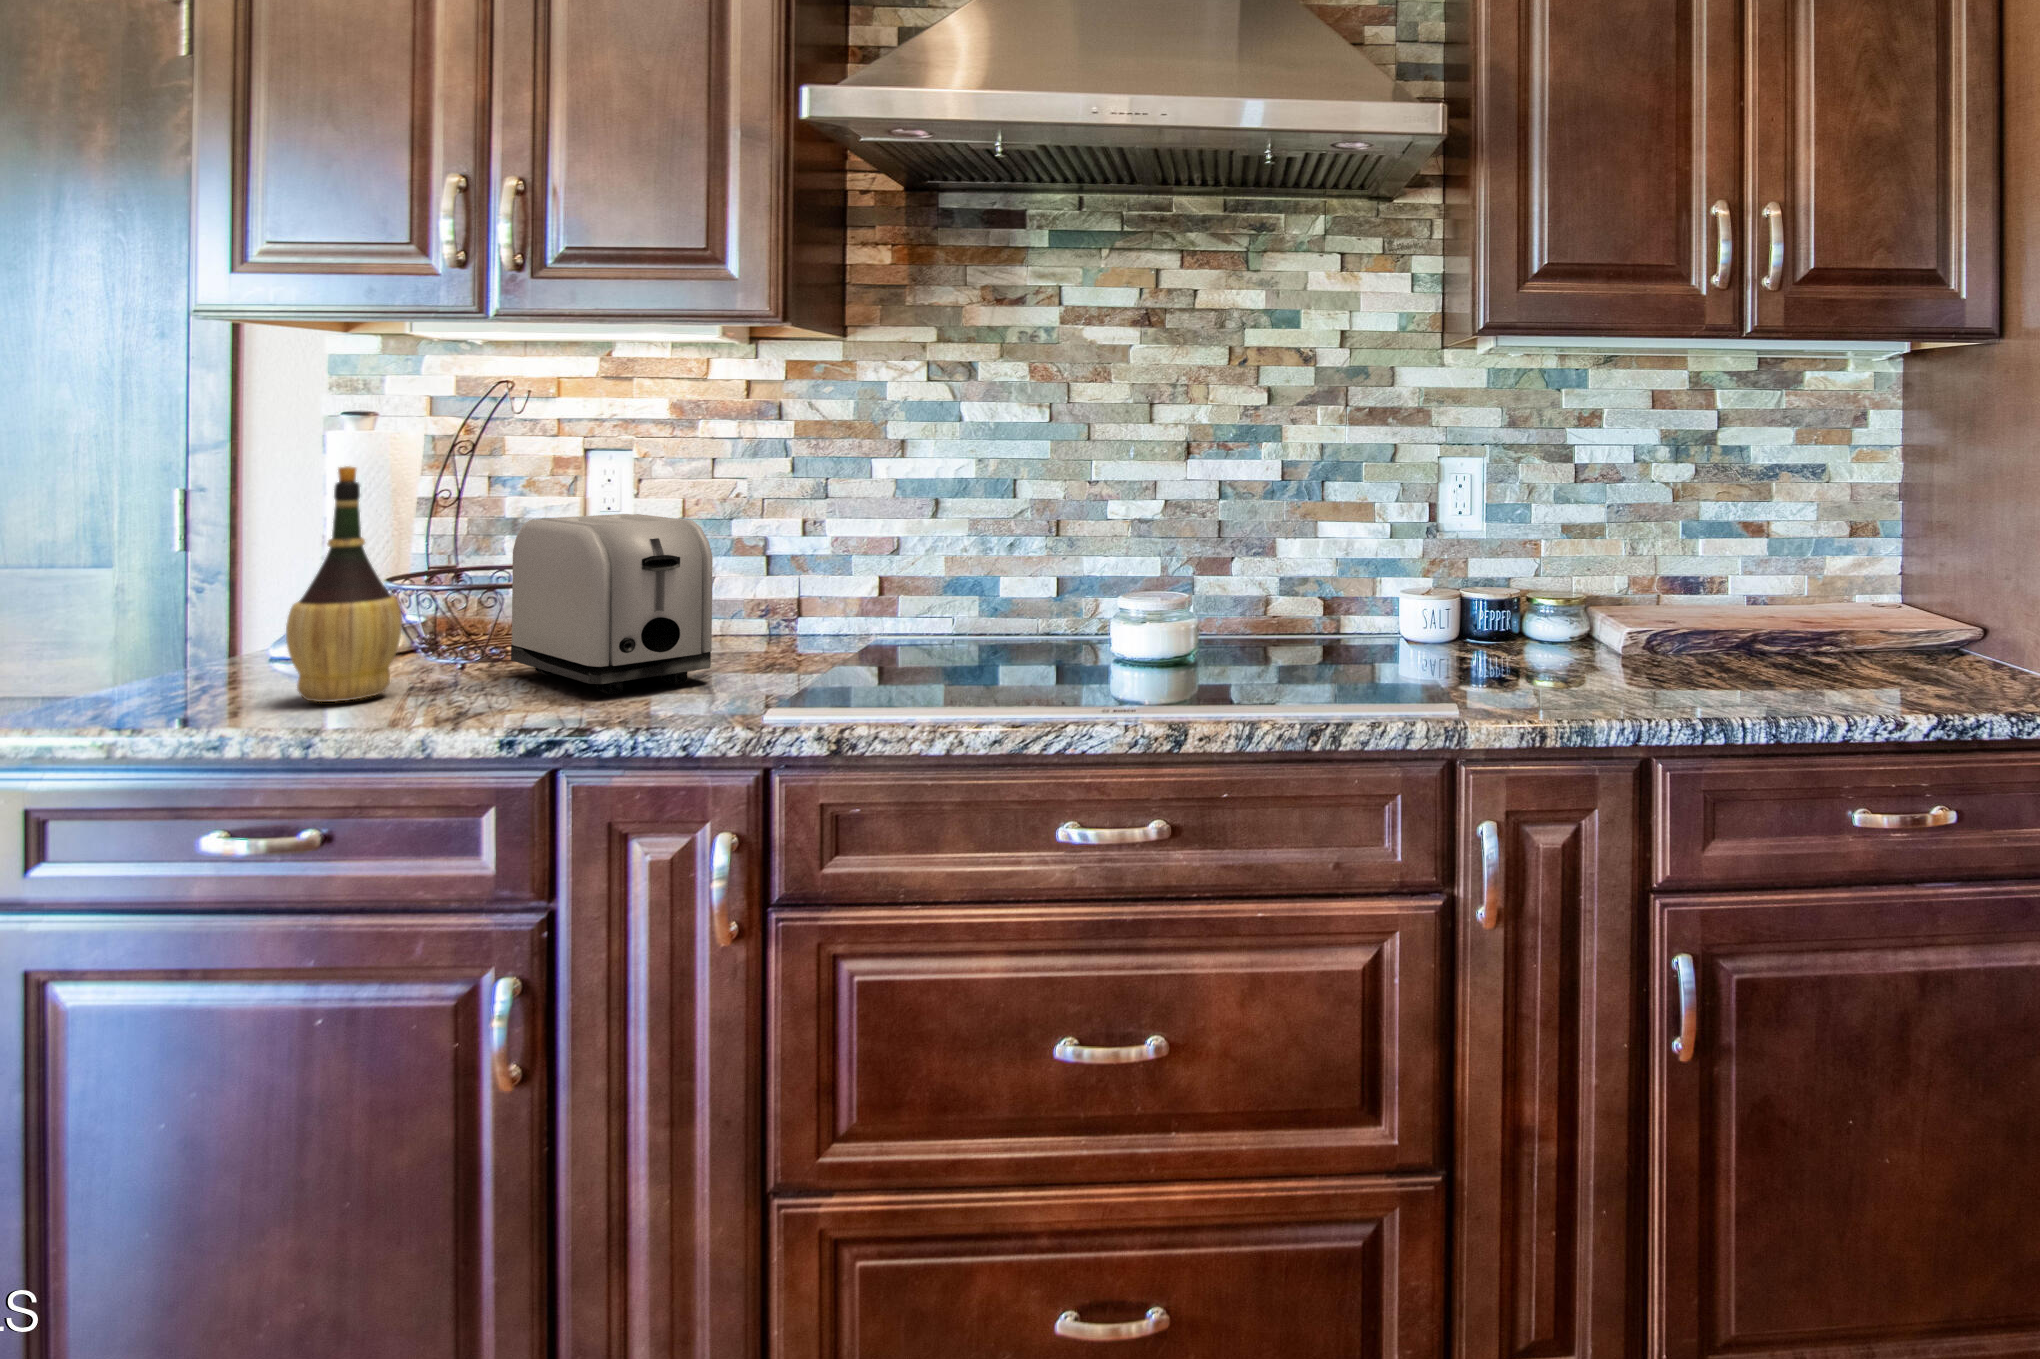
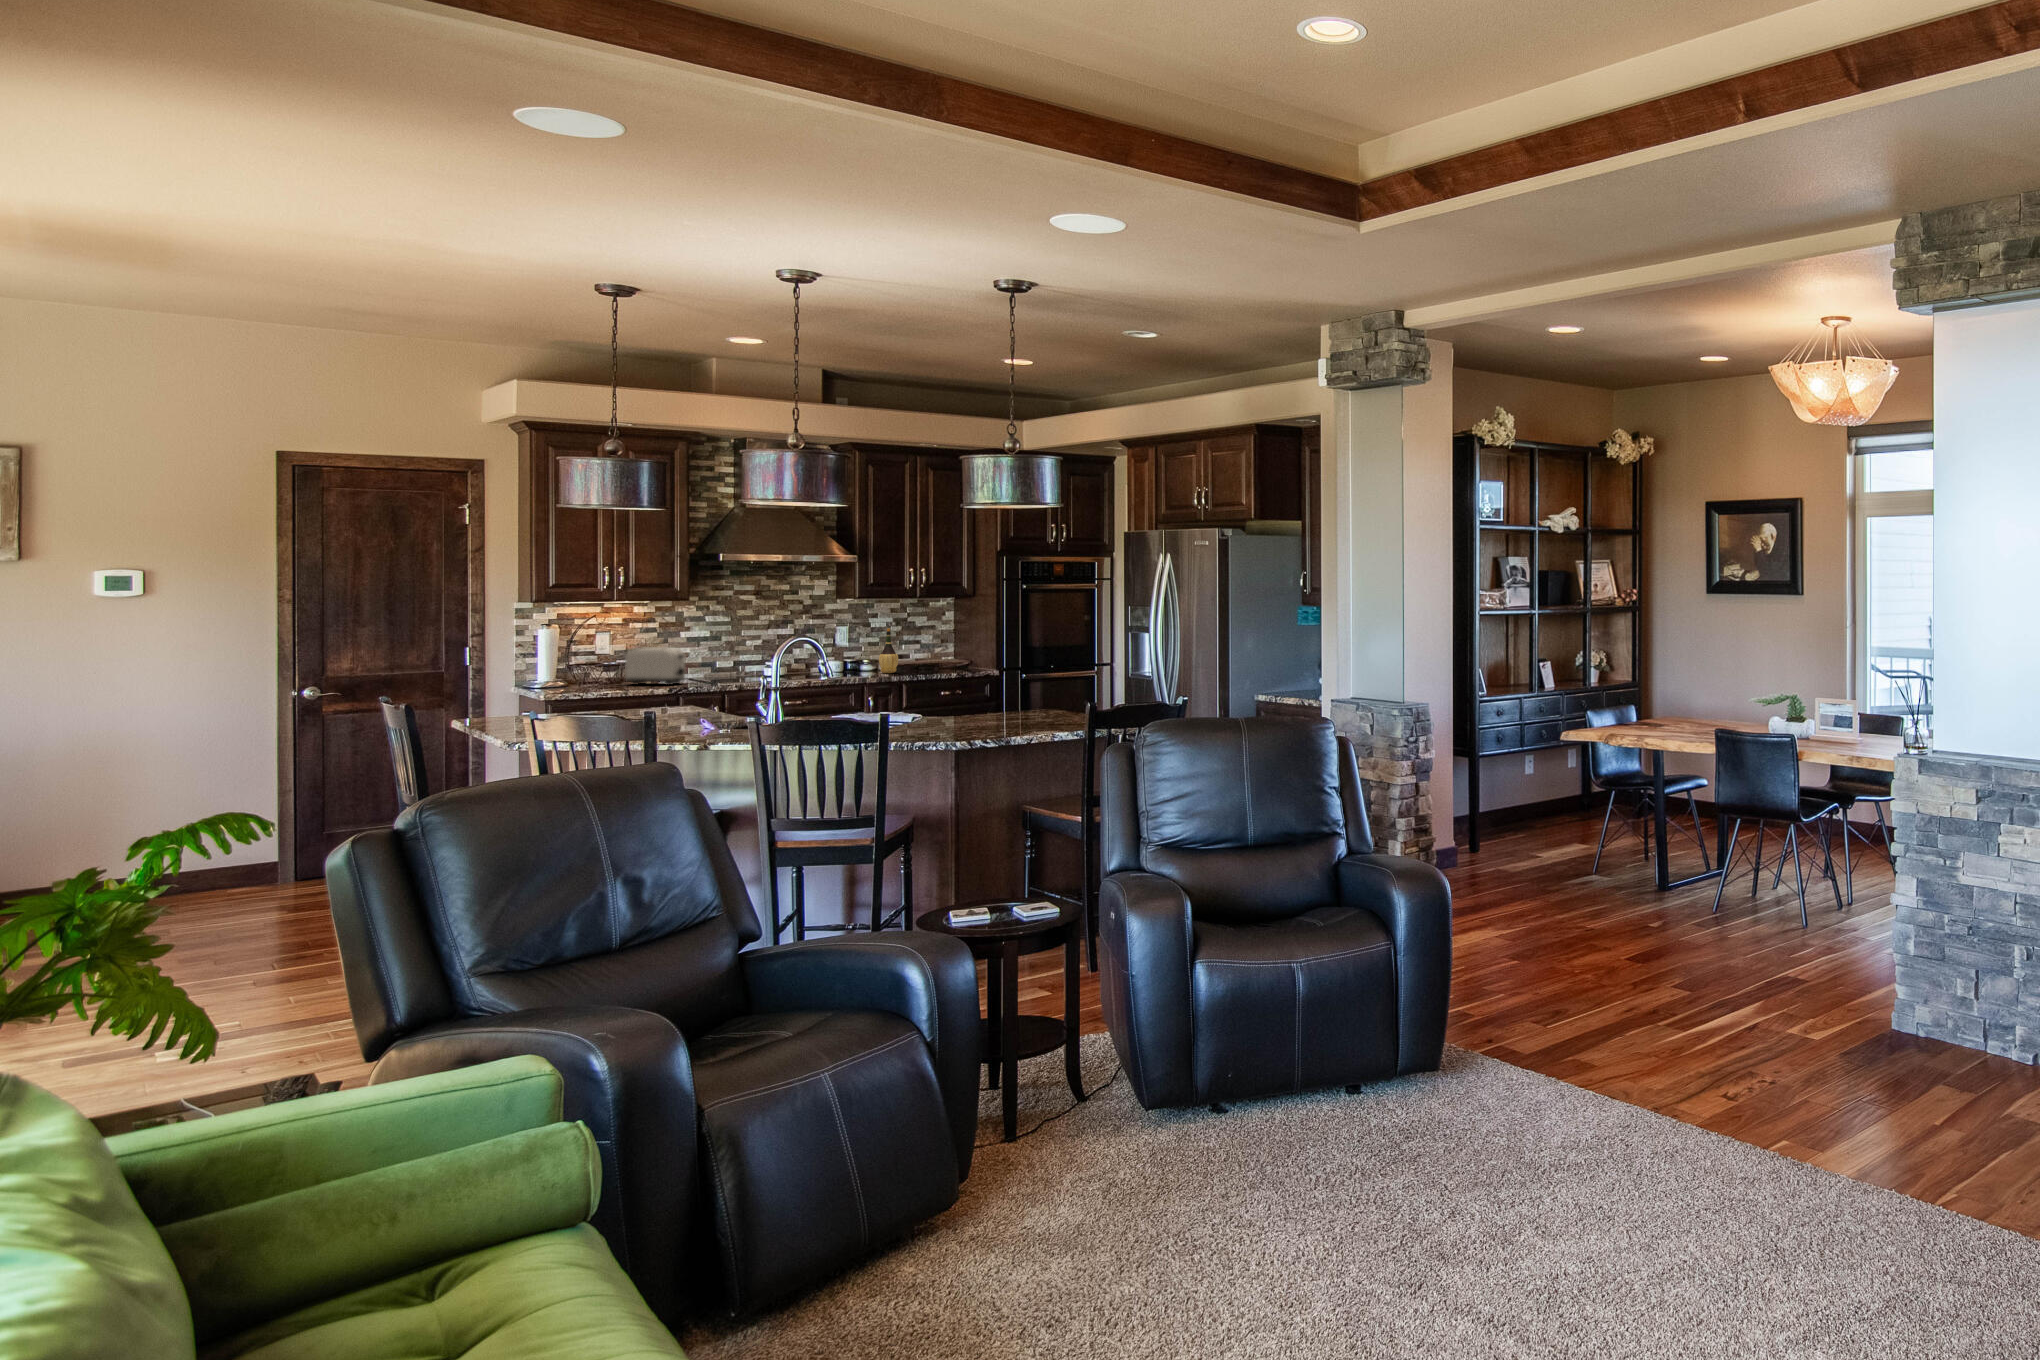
wine bottle: present [286,466,402,702] -> present [879,628,898,673]

